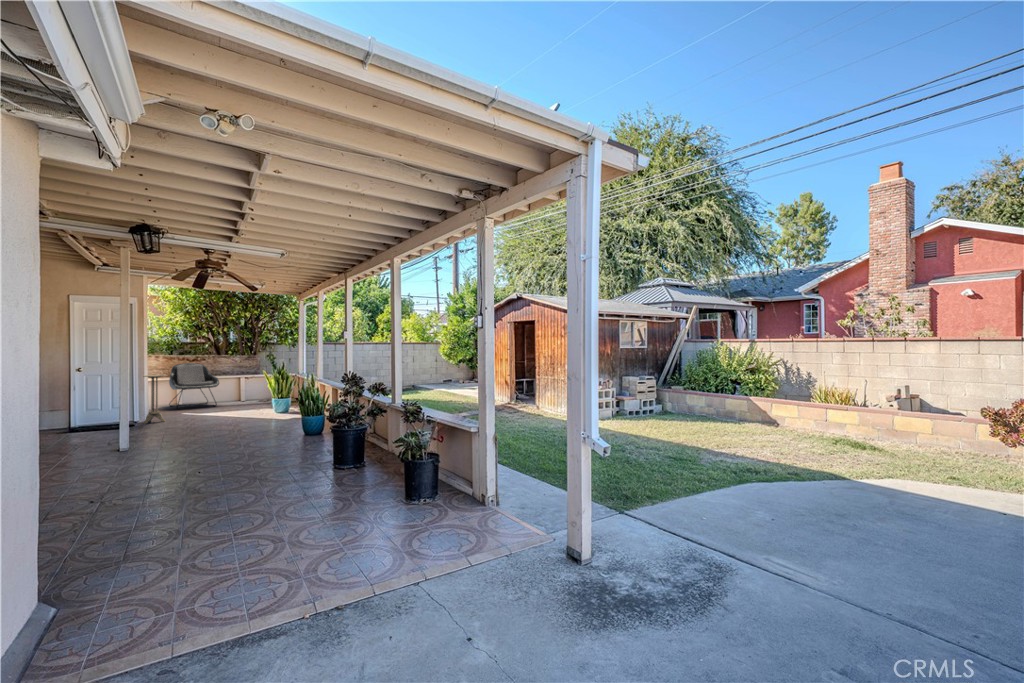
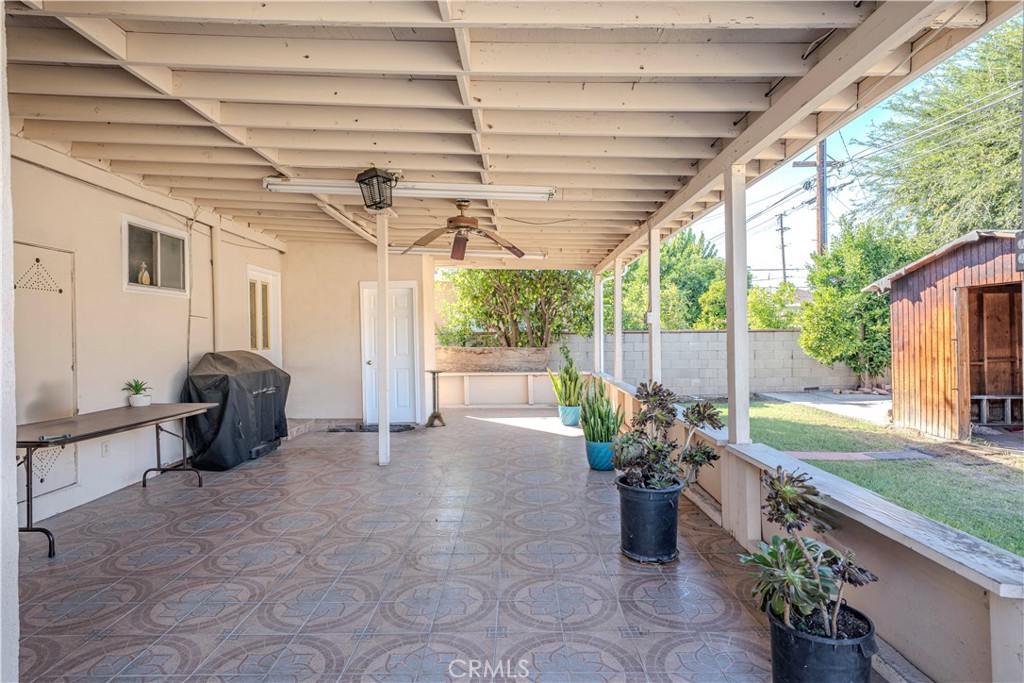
lounge chair: present [169,363,219,409] -> none [459,356,507,410]

